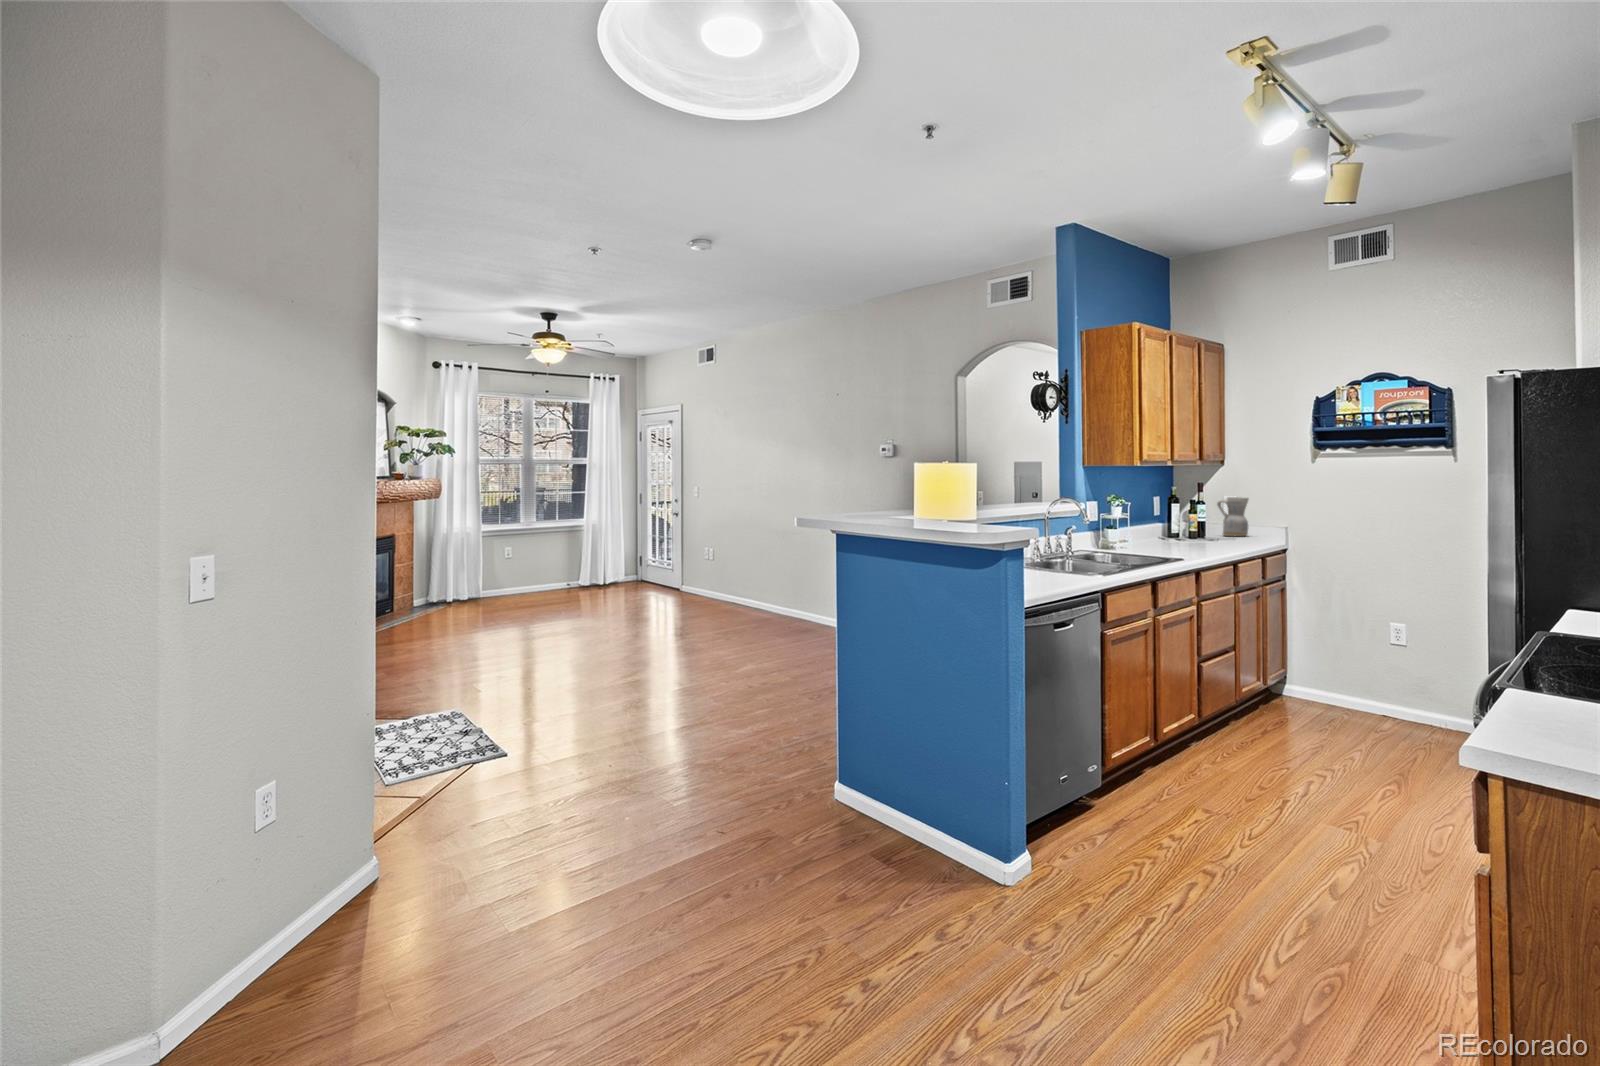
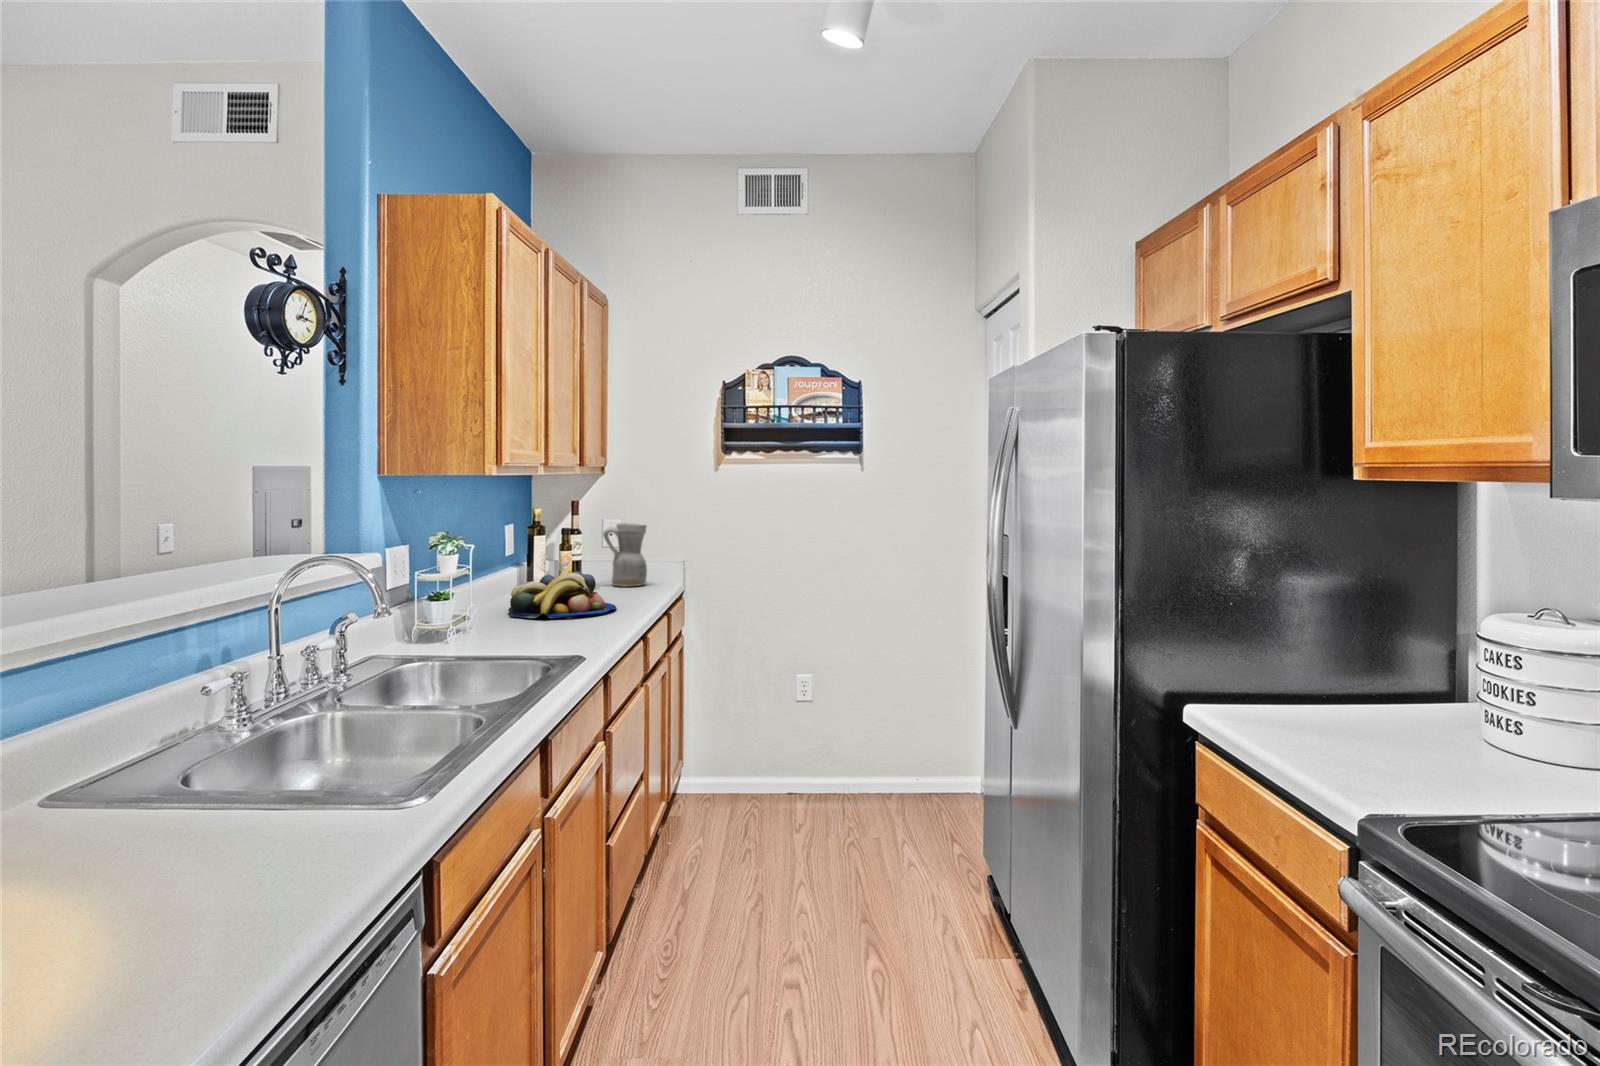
fruit bowl: none [1149,521,1217,544] -> present [508,571,616,618]

